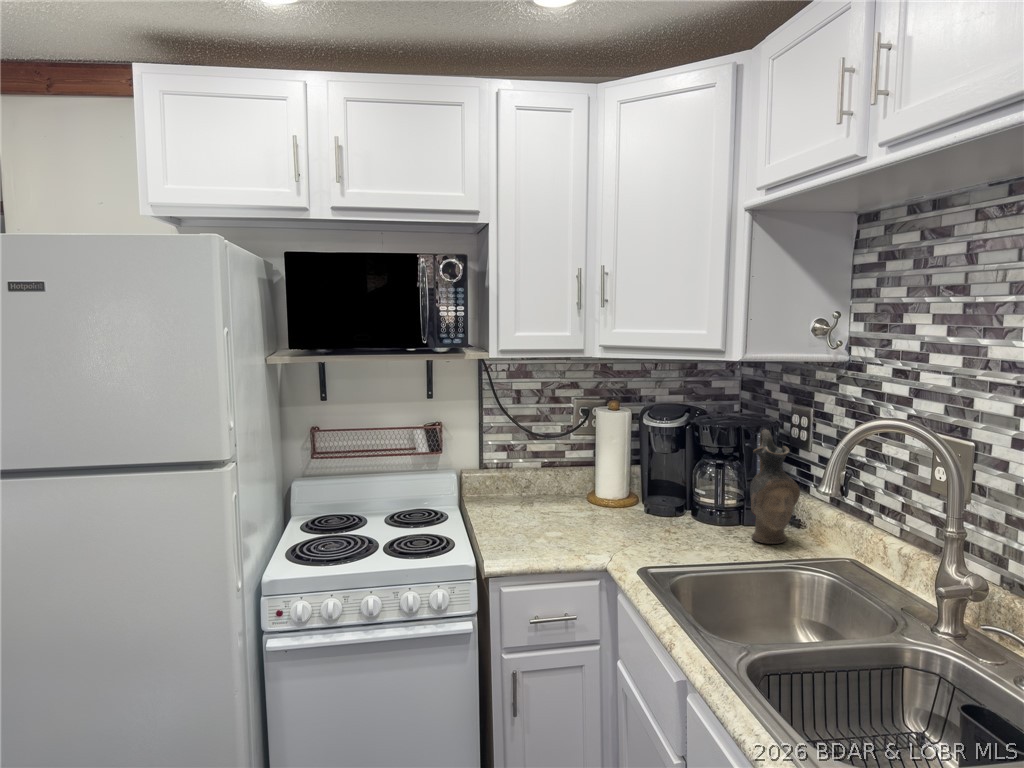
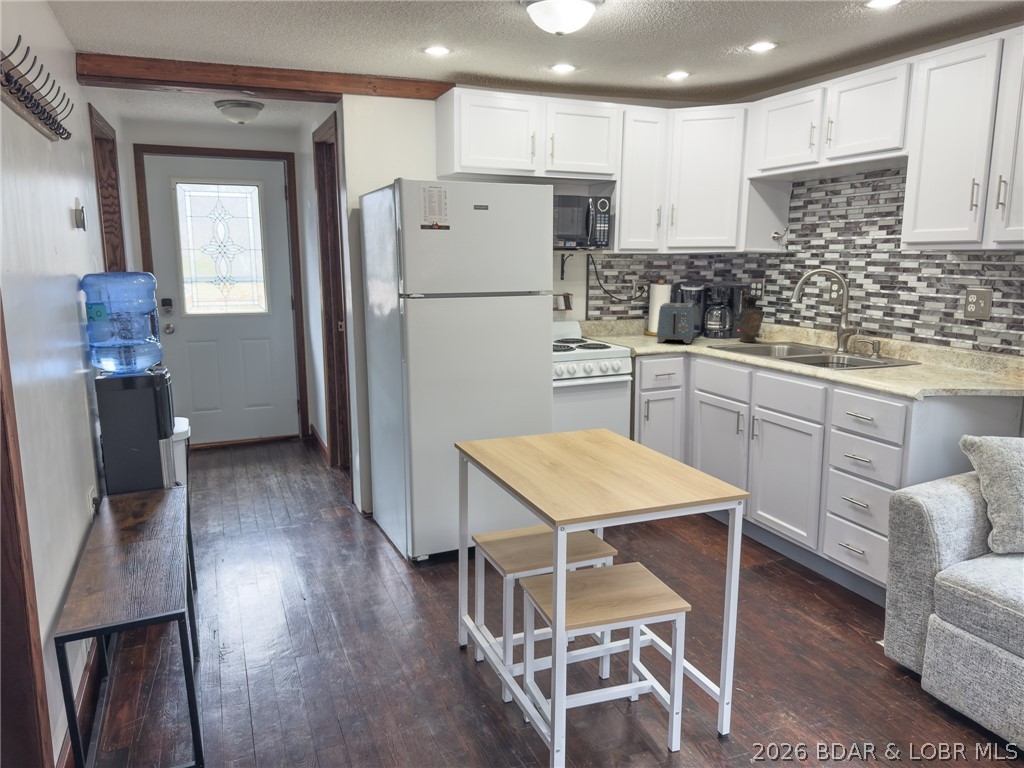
toaster: none [569,447,669,543] -> present [657,303,694,343]

